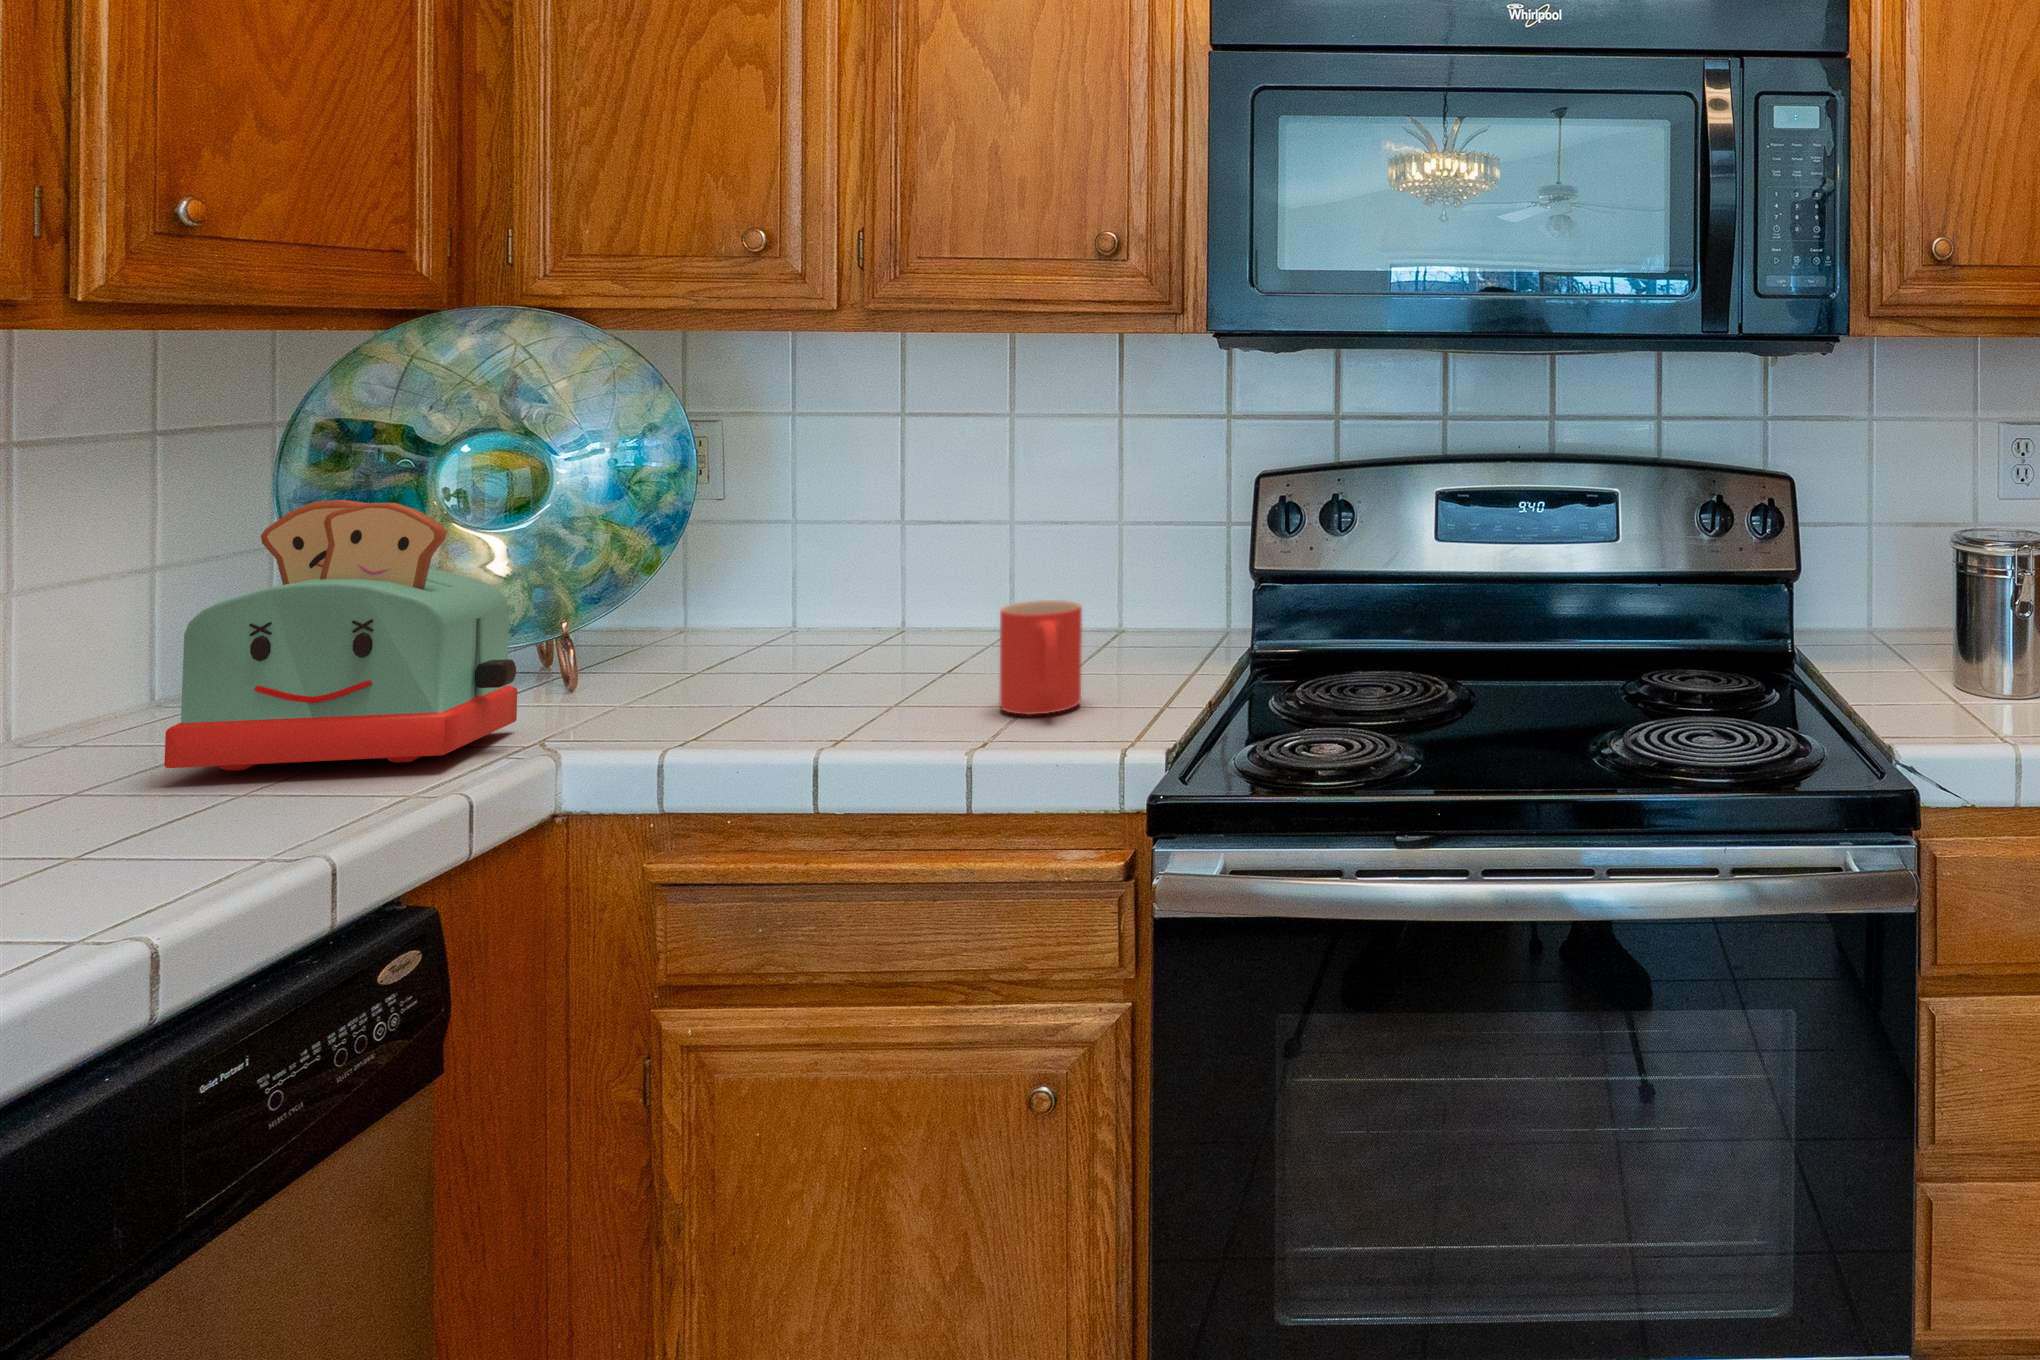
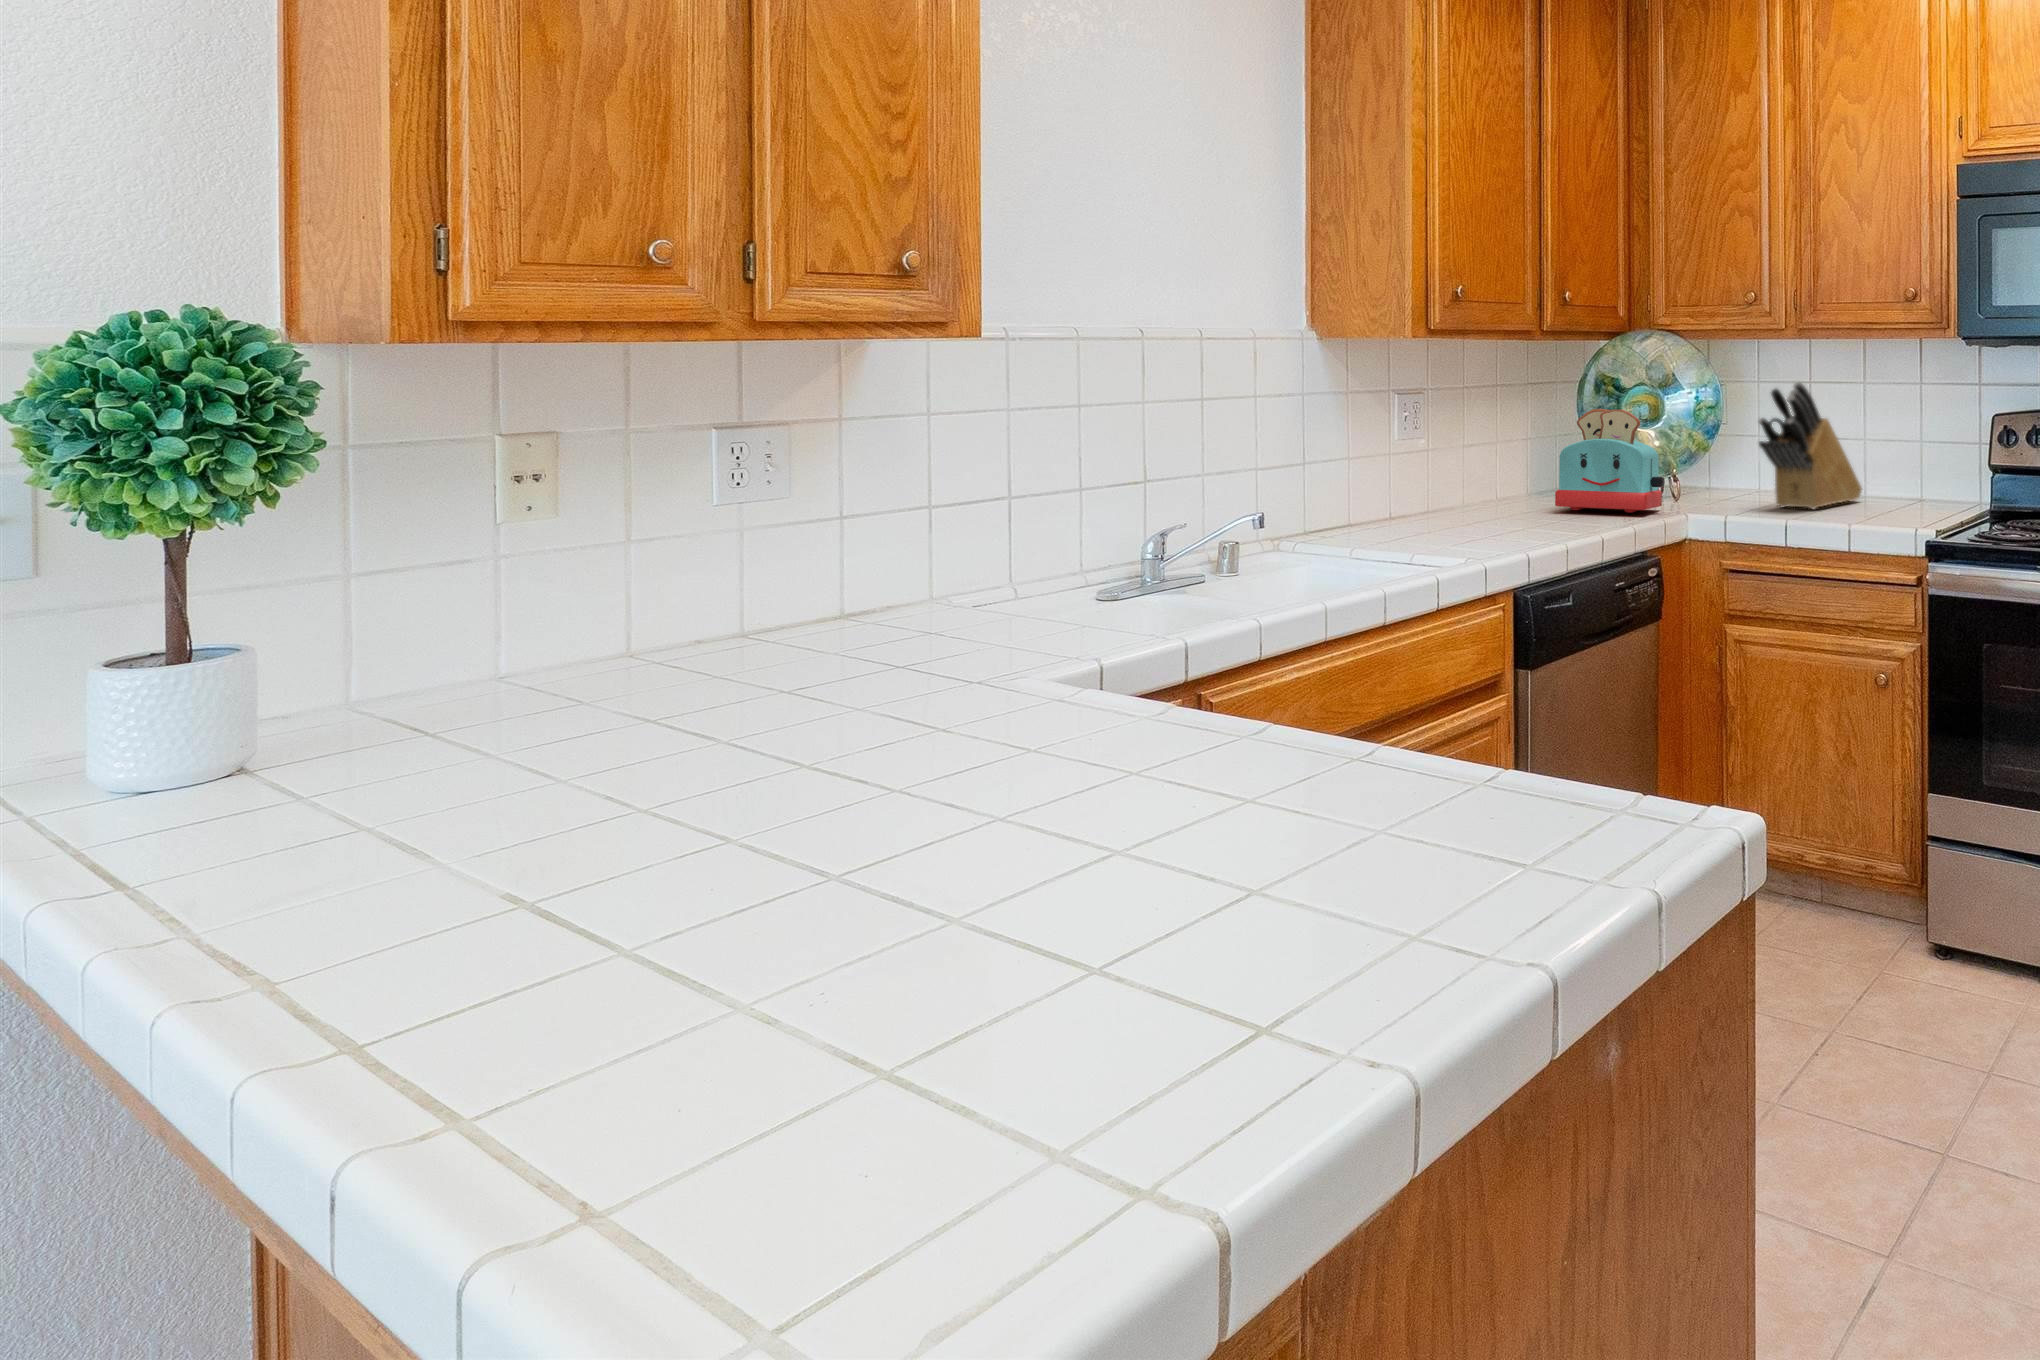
knife block: none [771,421,1005,685] -> present [1759,382,1862,509]
mug: present [999,600,1082,715] -> none [1859,469,1898,520]

